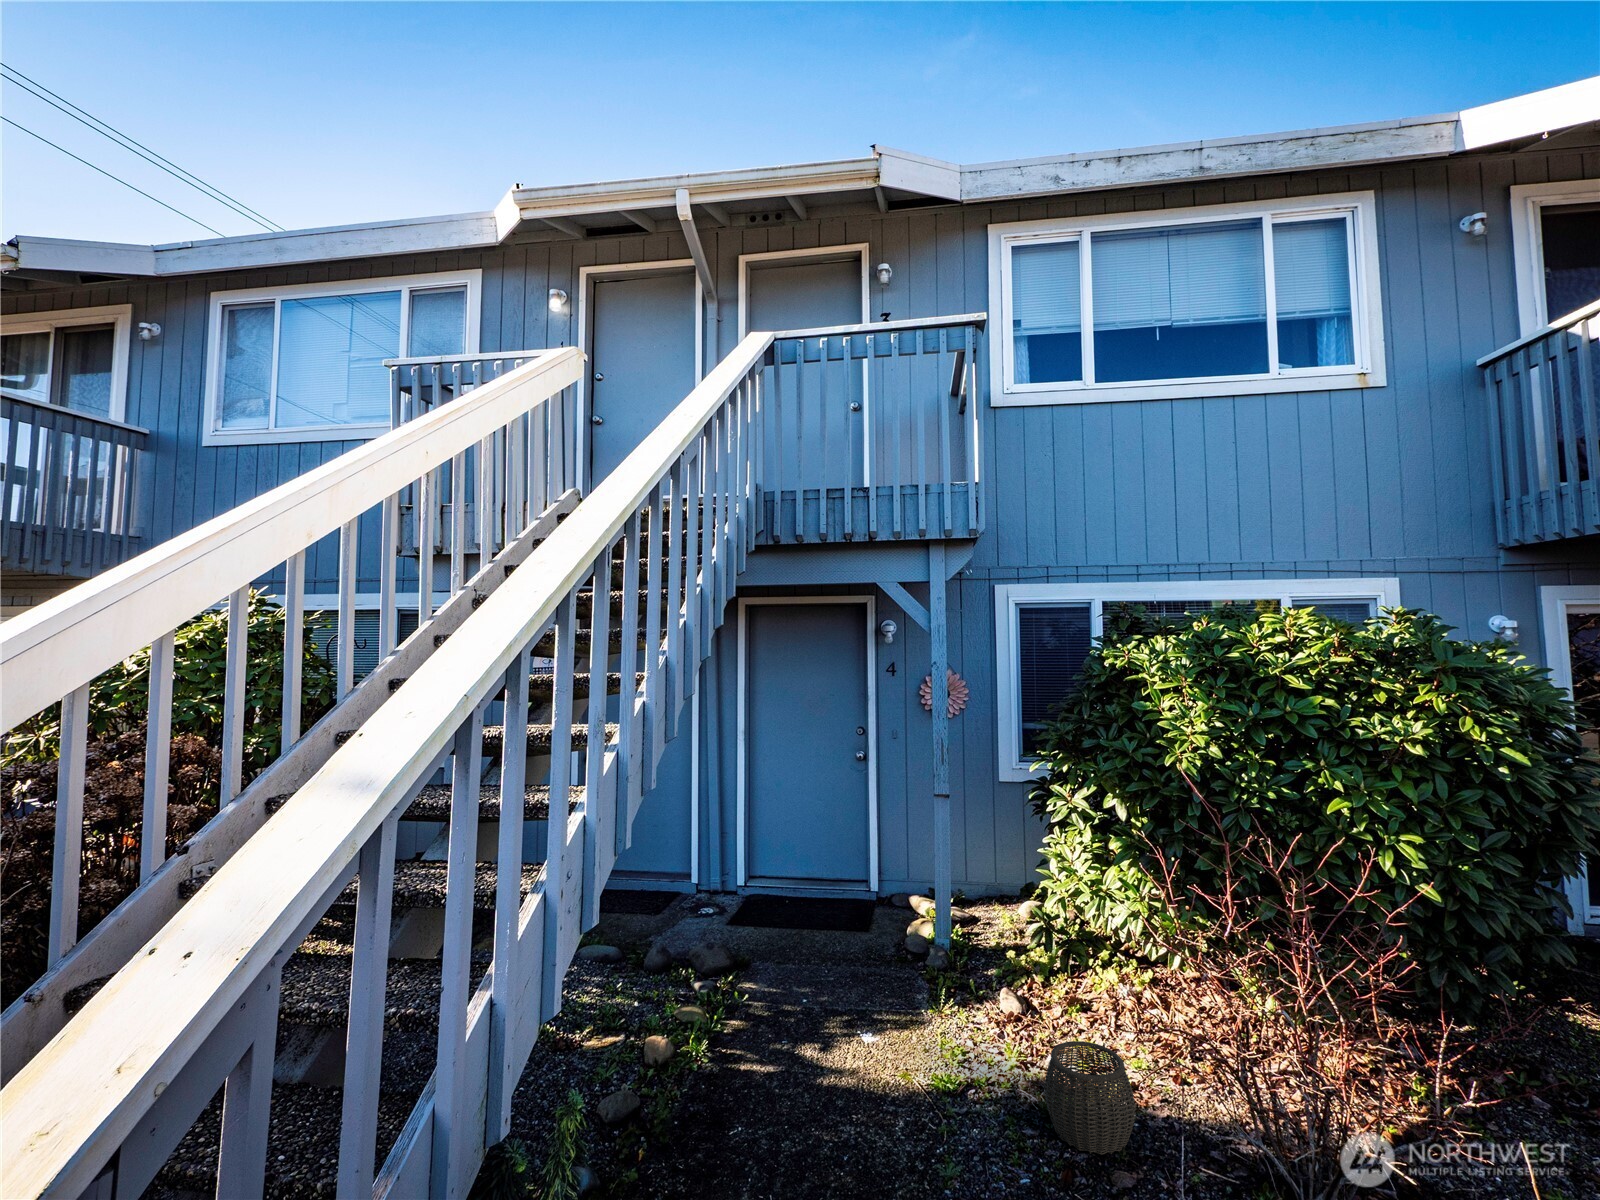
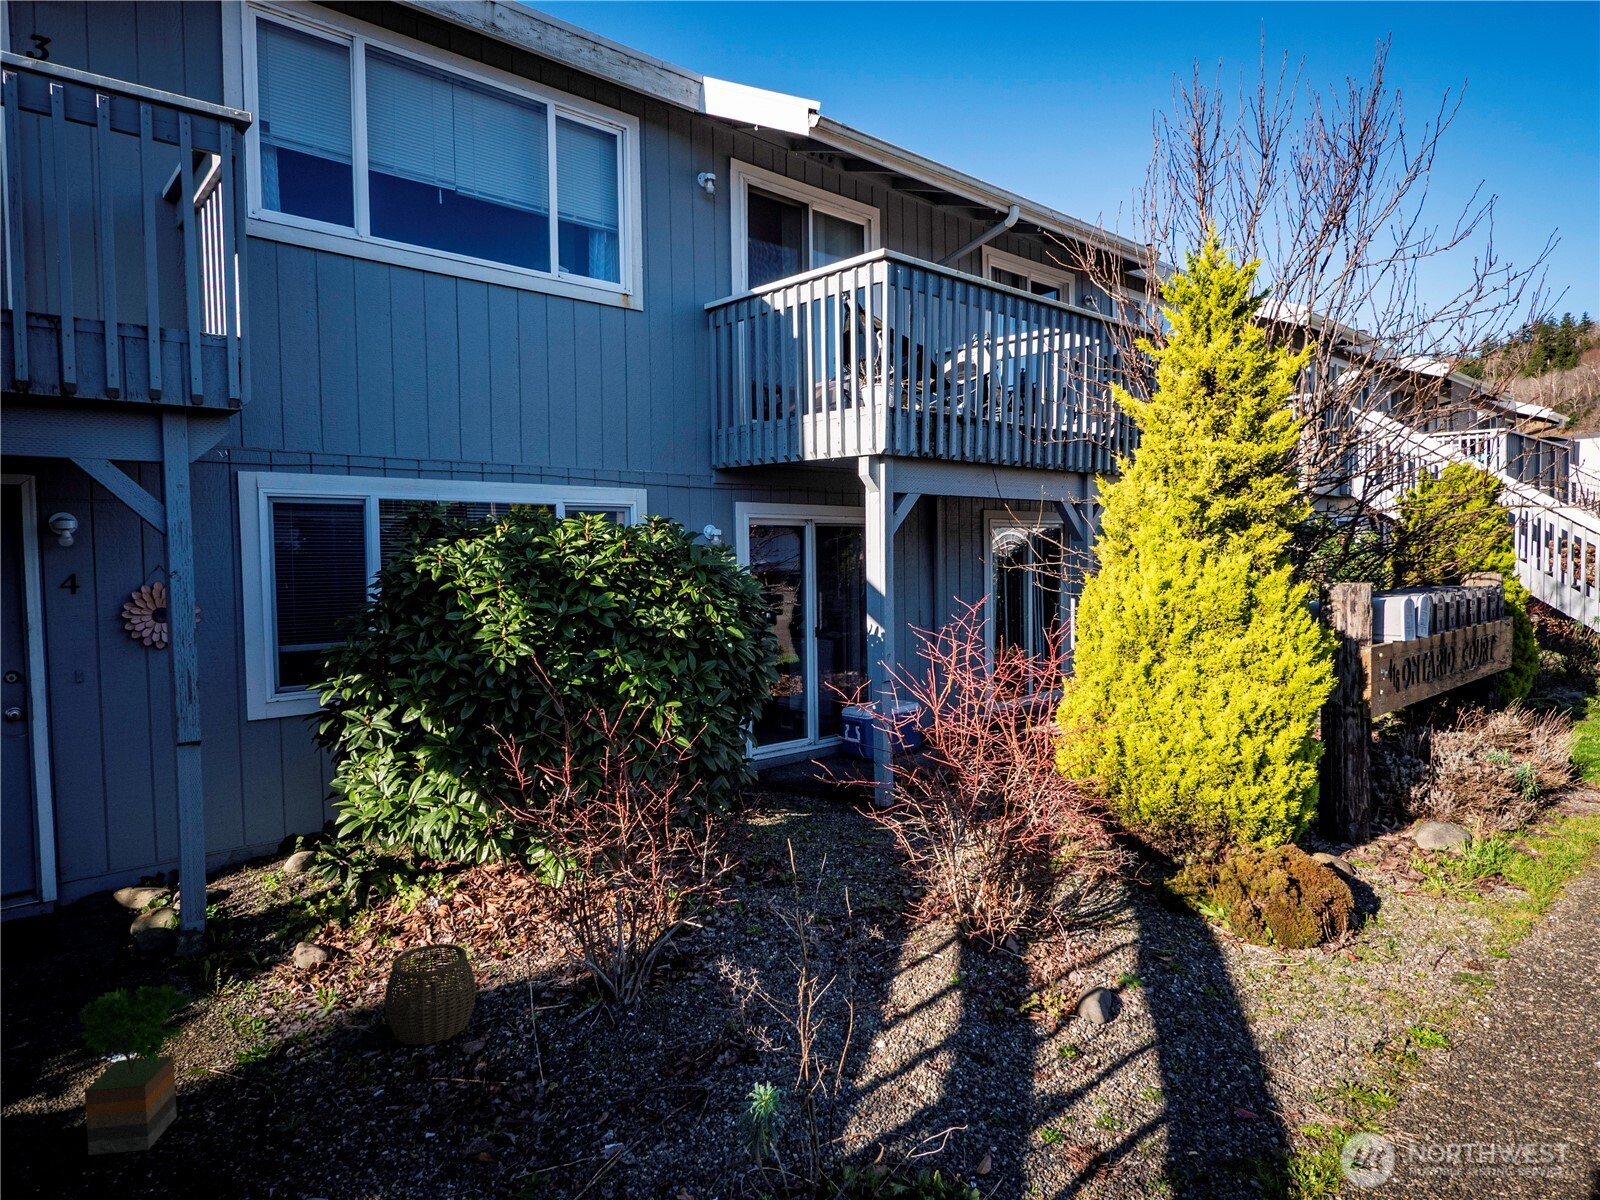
potted tree: none [809,992,886,1138] -> present [78,983,191,1155]

